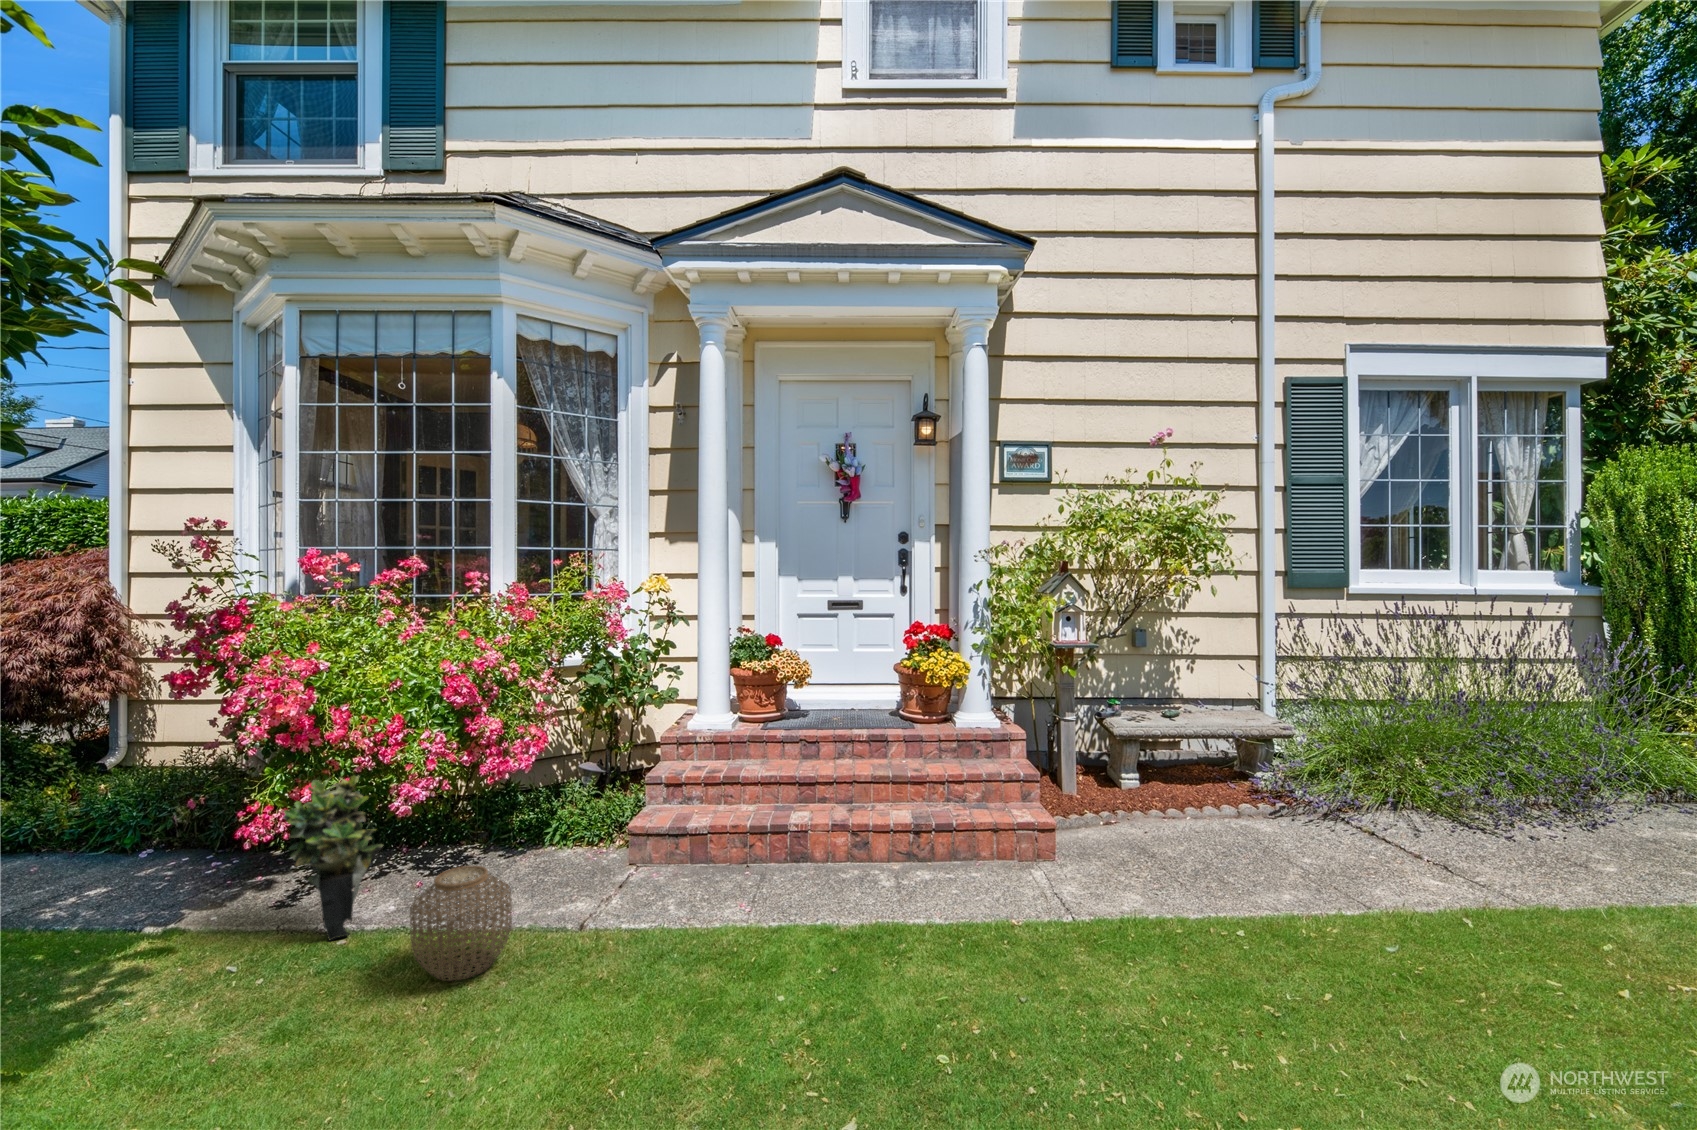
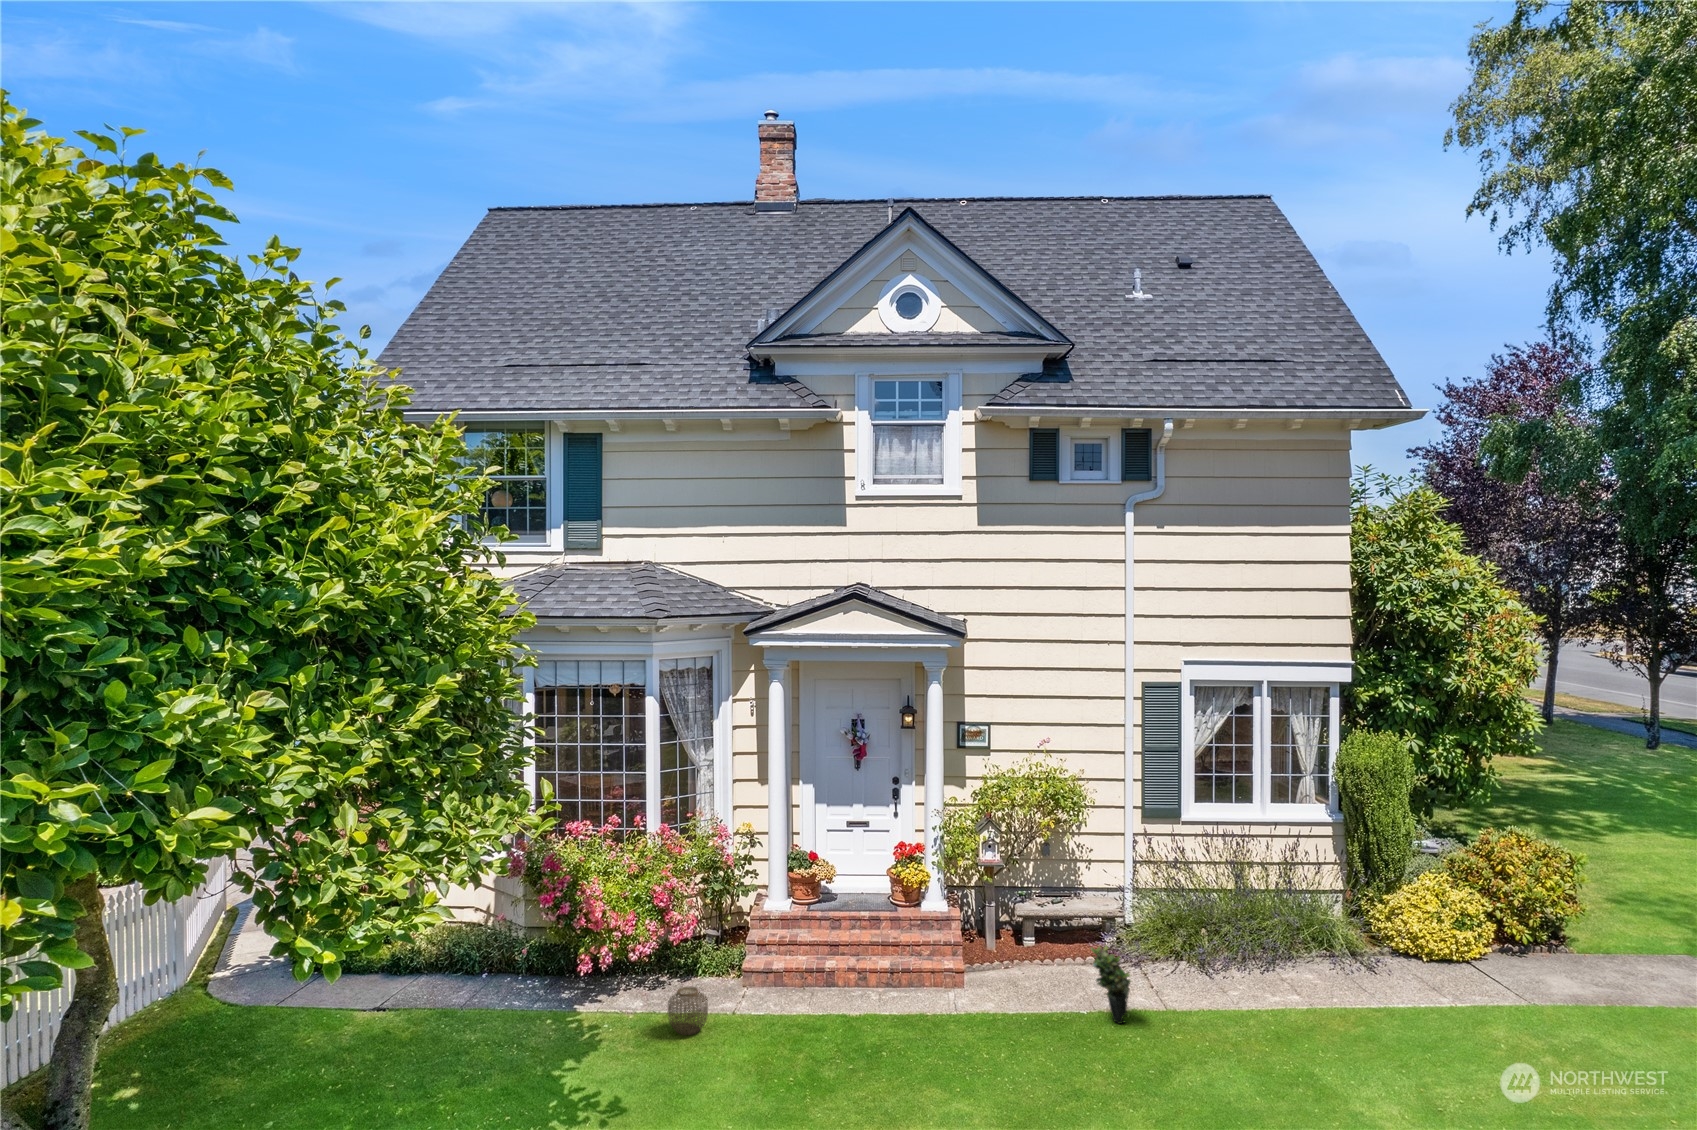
potted plant: present [283,775,383,940] -> present [1091,946,1131,1024]

